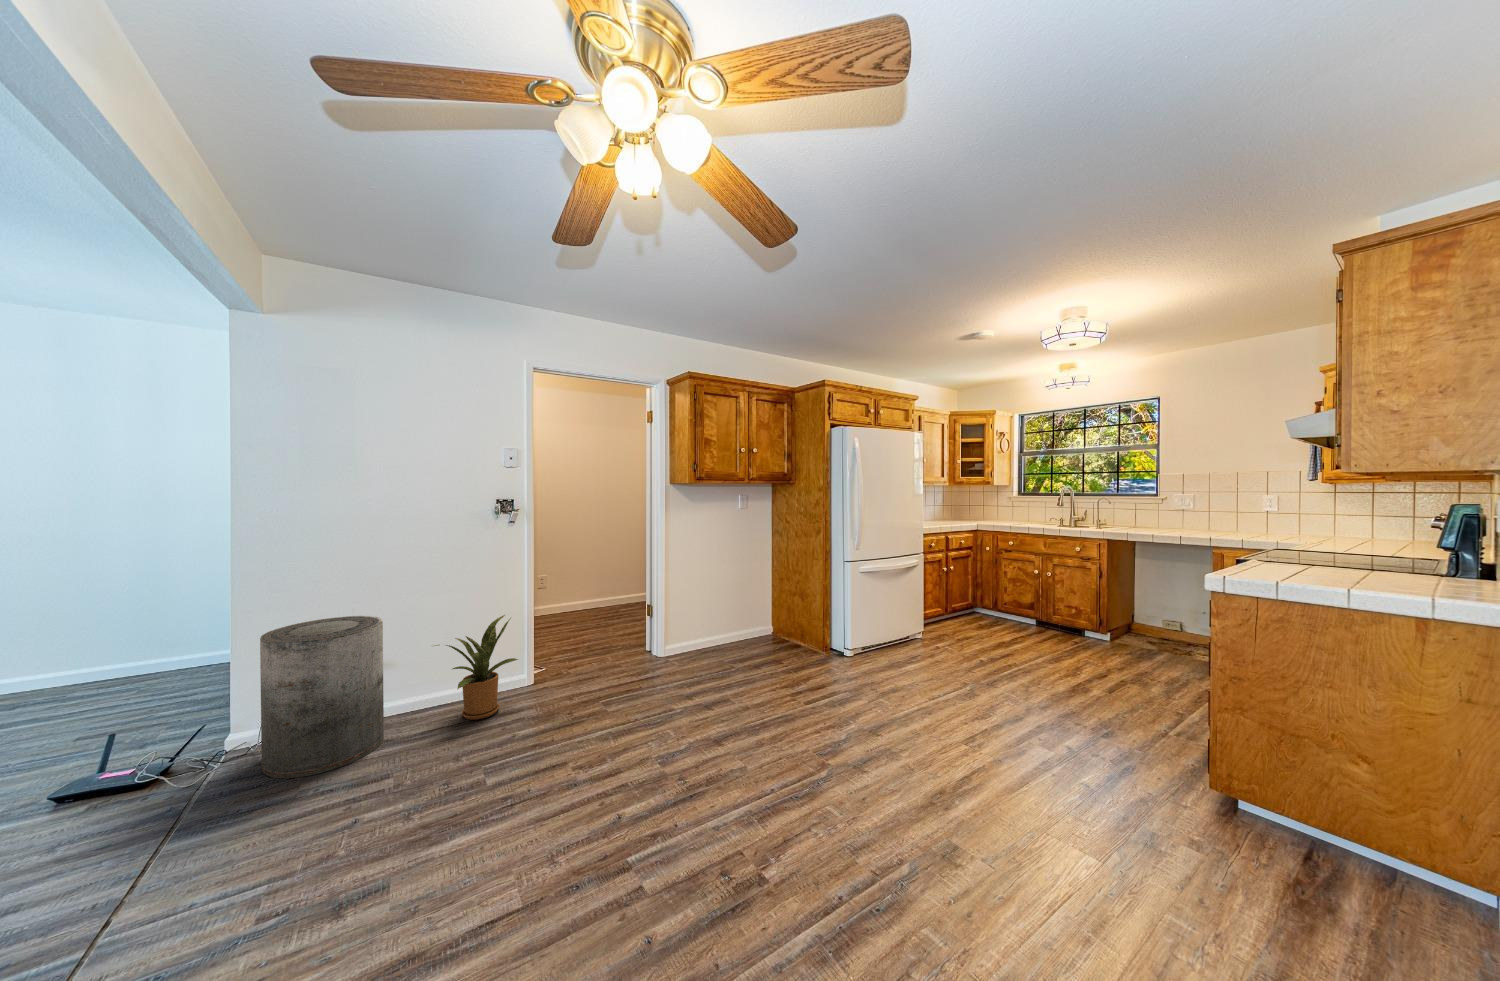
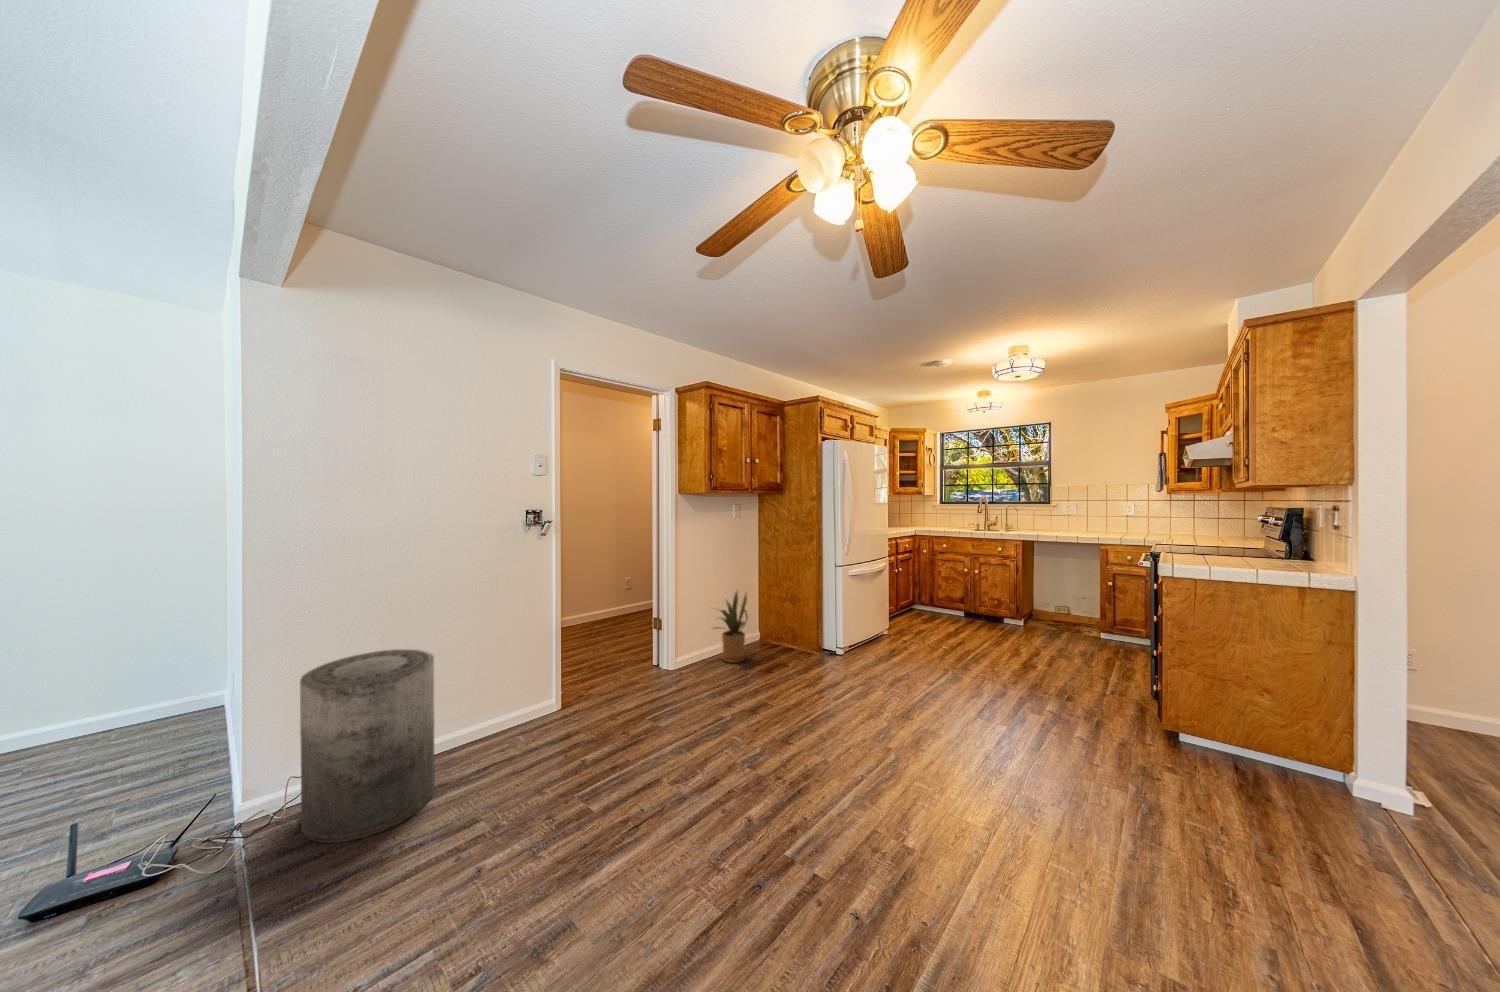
house plant: present [434,615,518,720] -> present [714,591,748,663]

